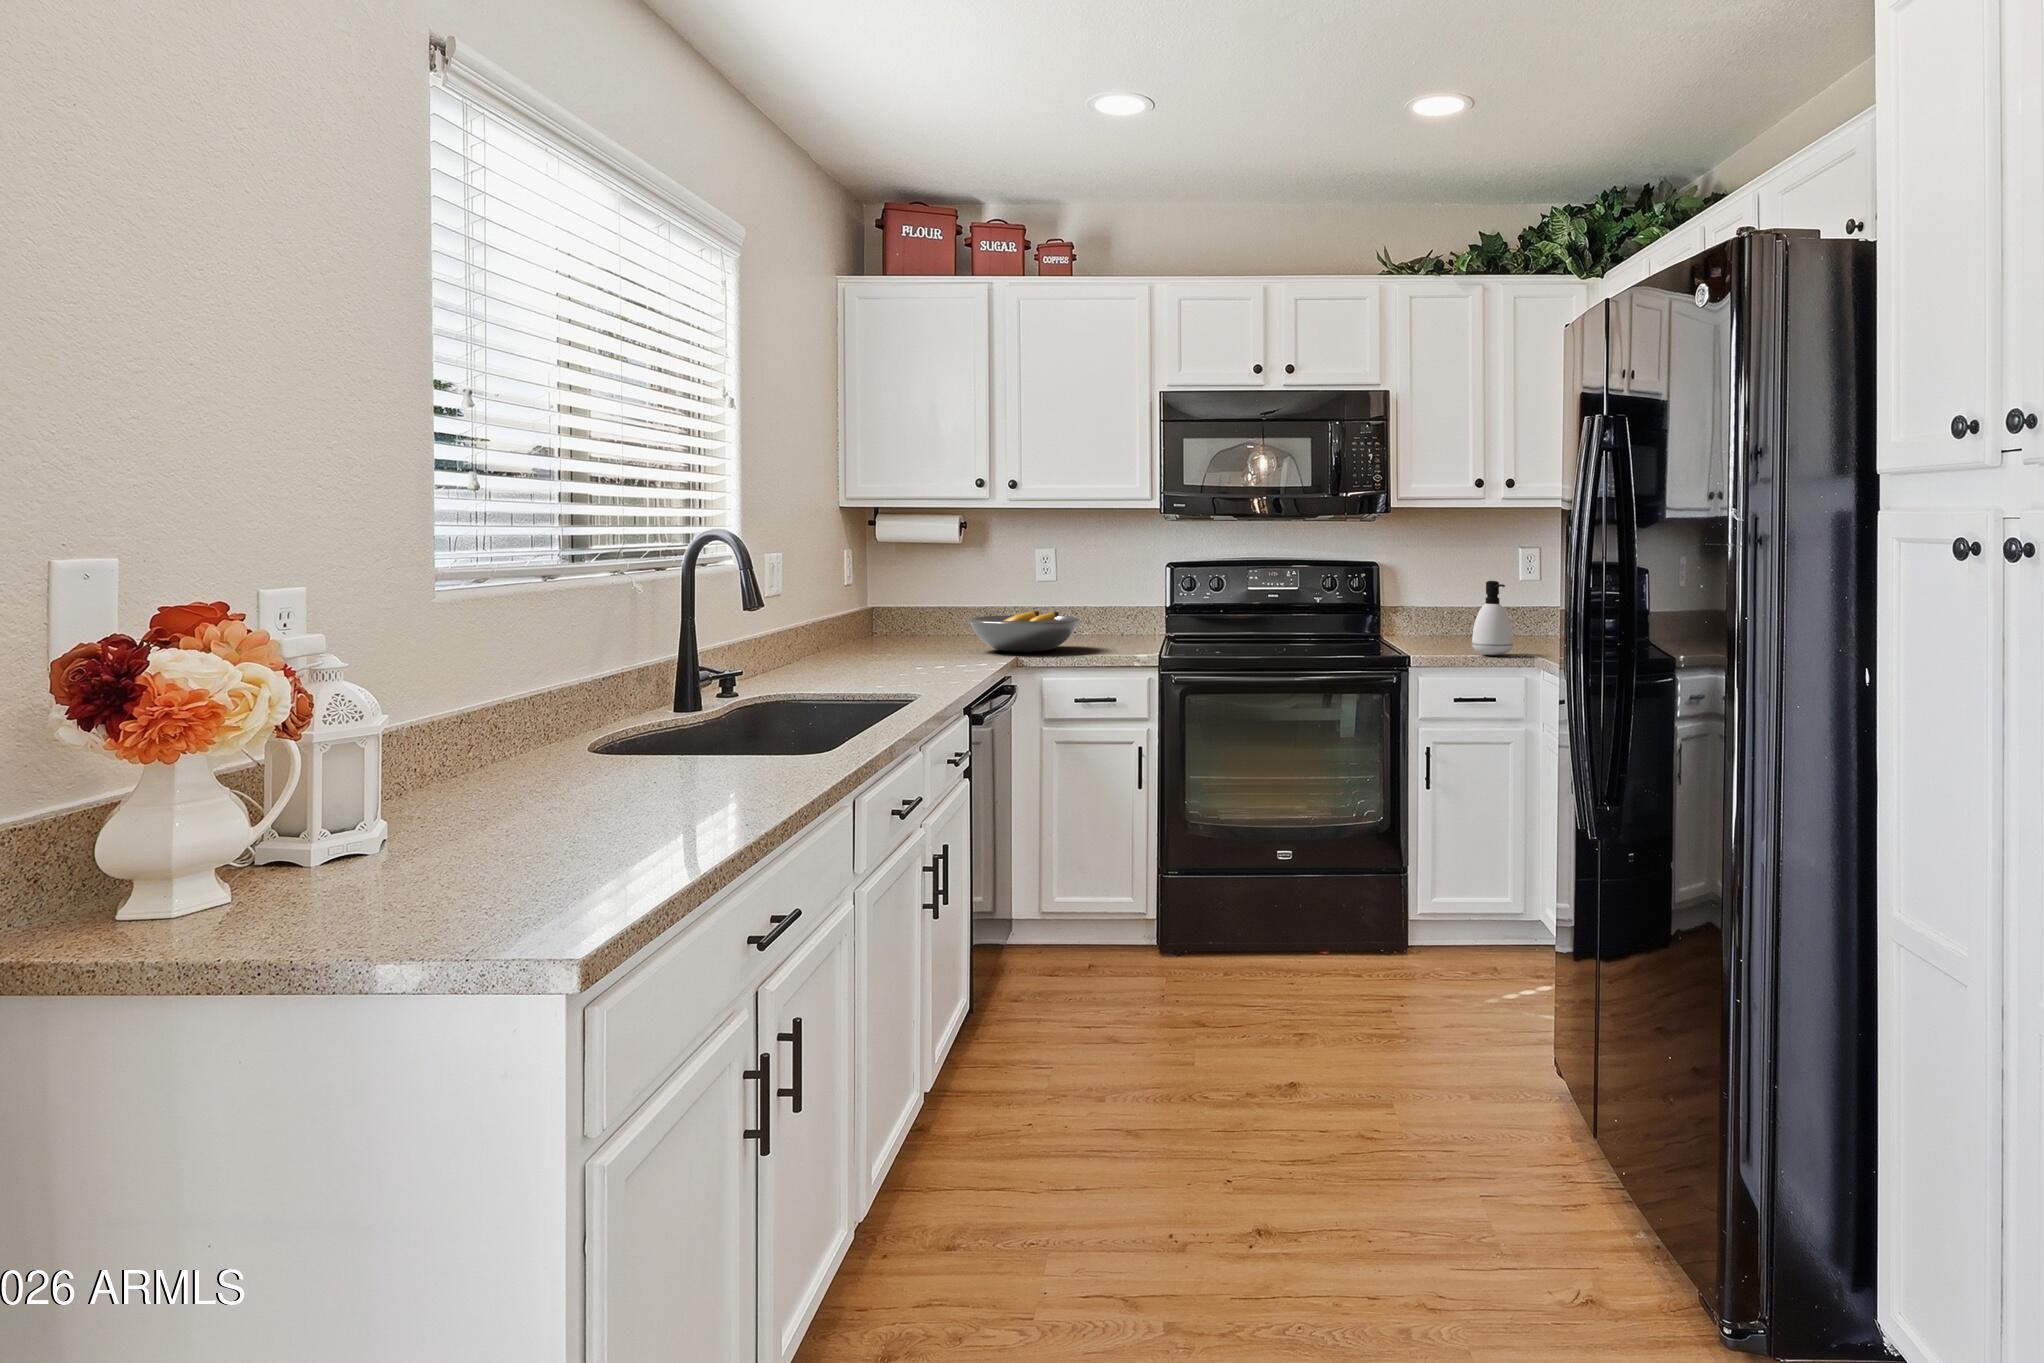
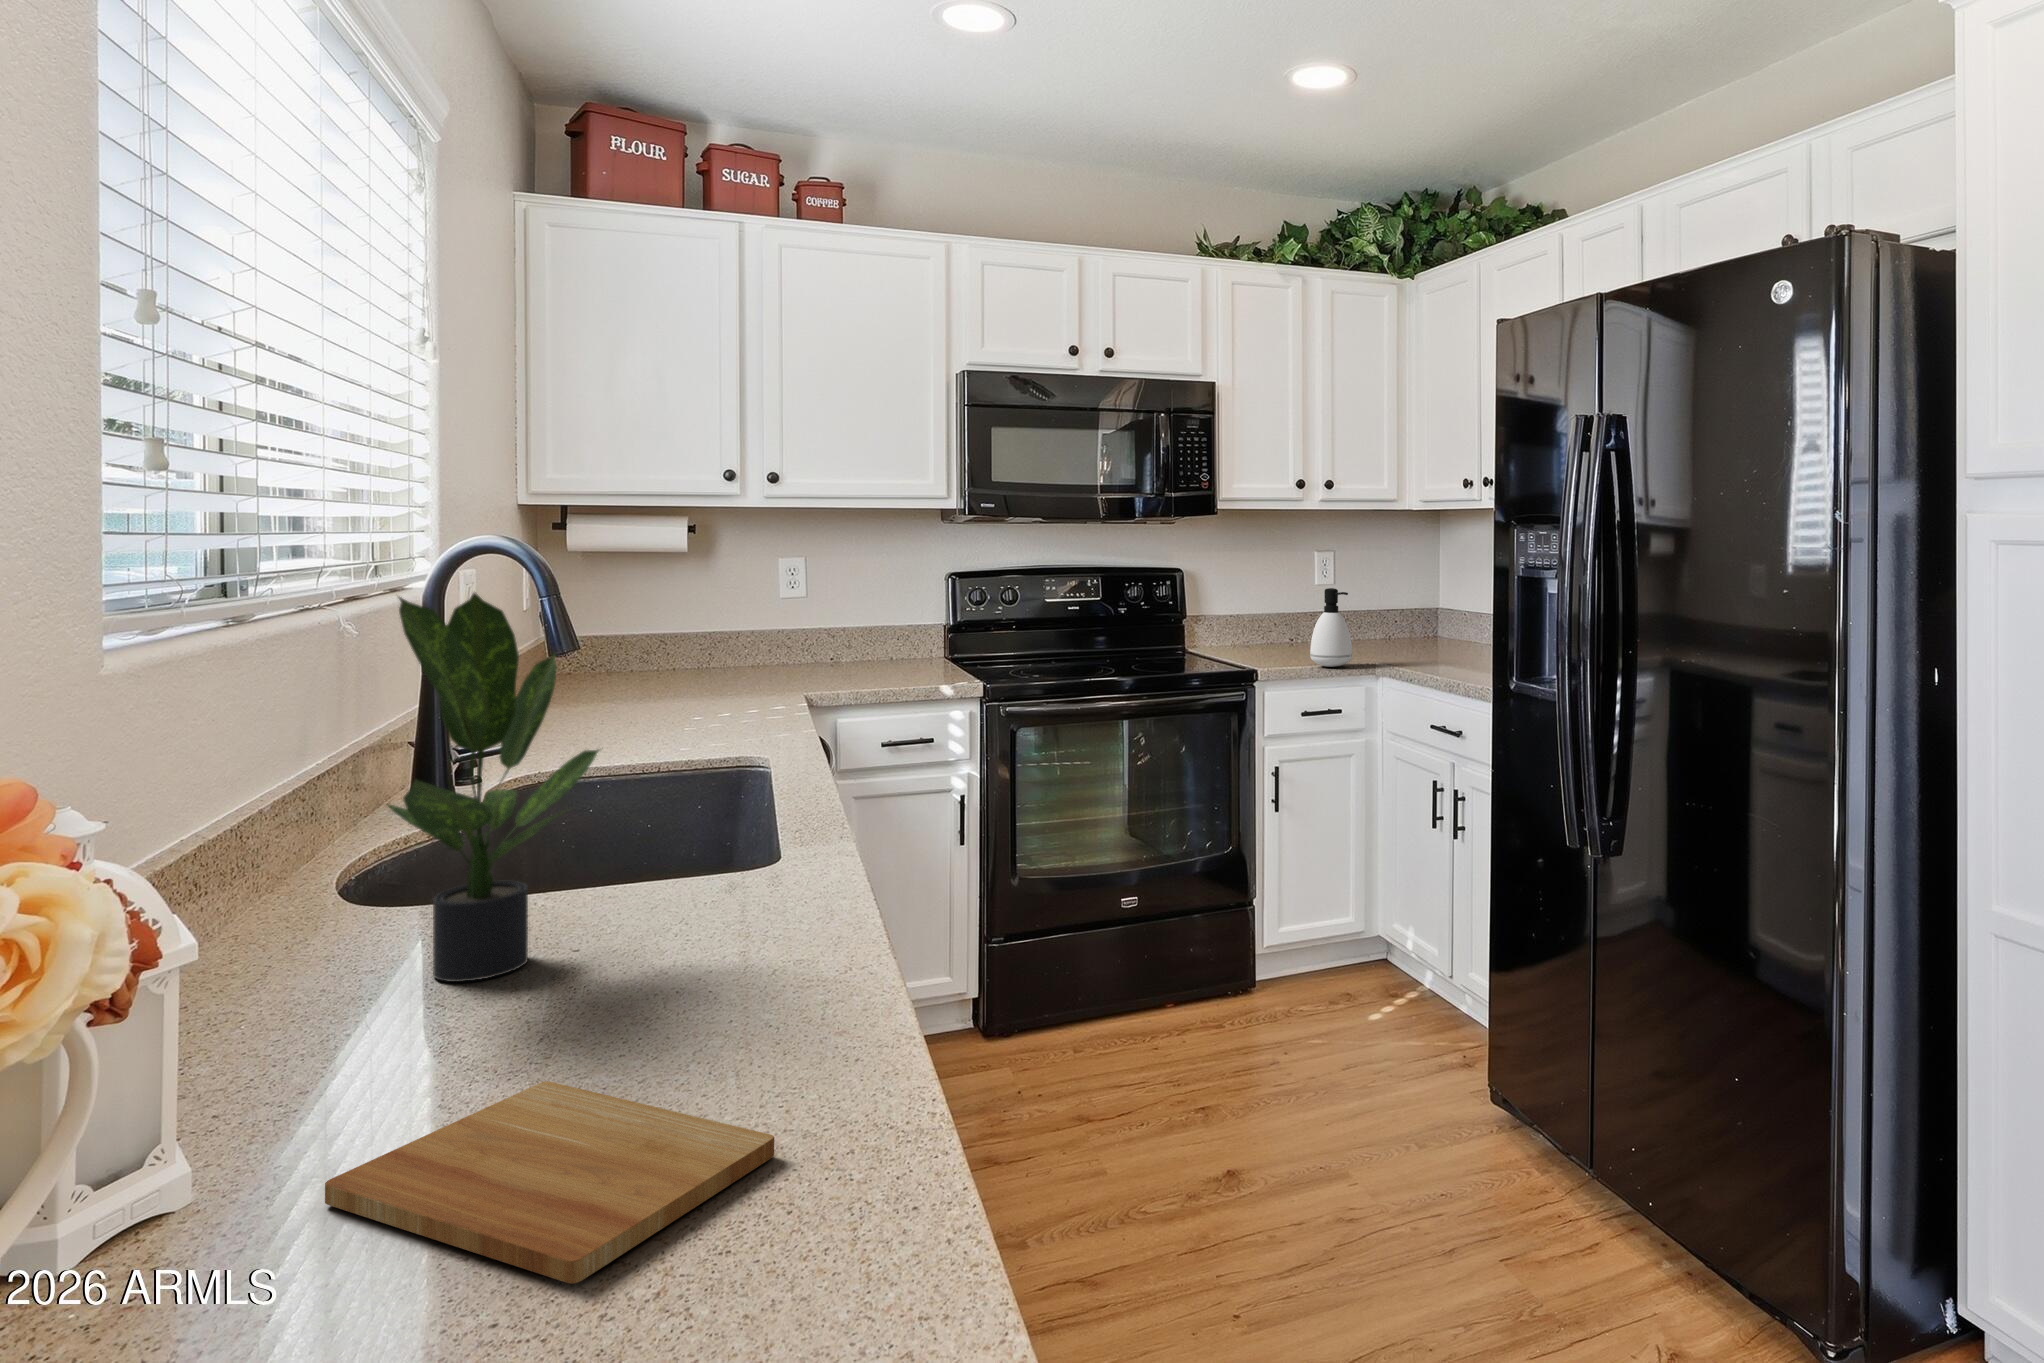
potted plant: none [556,541,689,776] -> present [388,593,599,982]
fruit bowl: present [969,611,1080,652] -> none [717,635,864,686]
cutting board: none [440,810,639,873] -> present [325,1081,774,1284]

